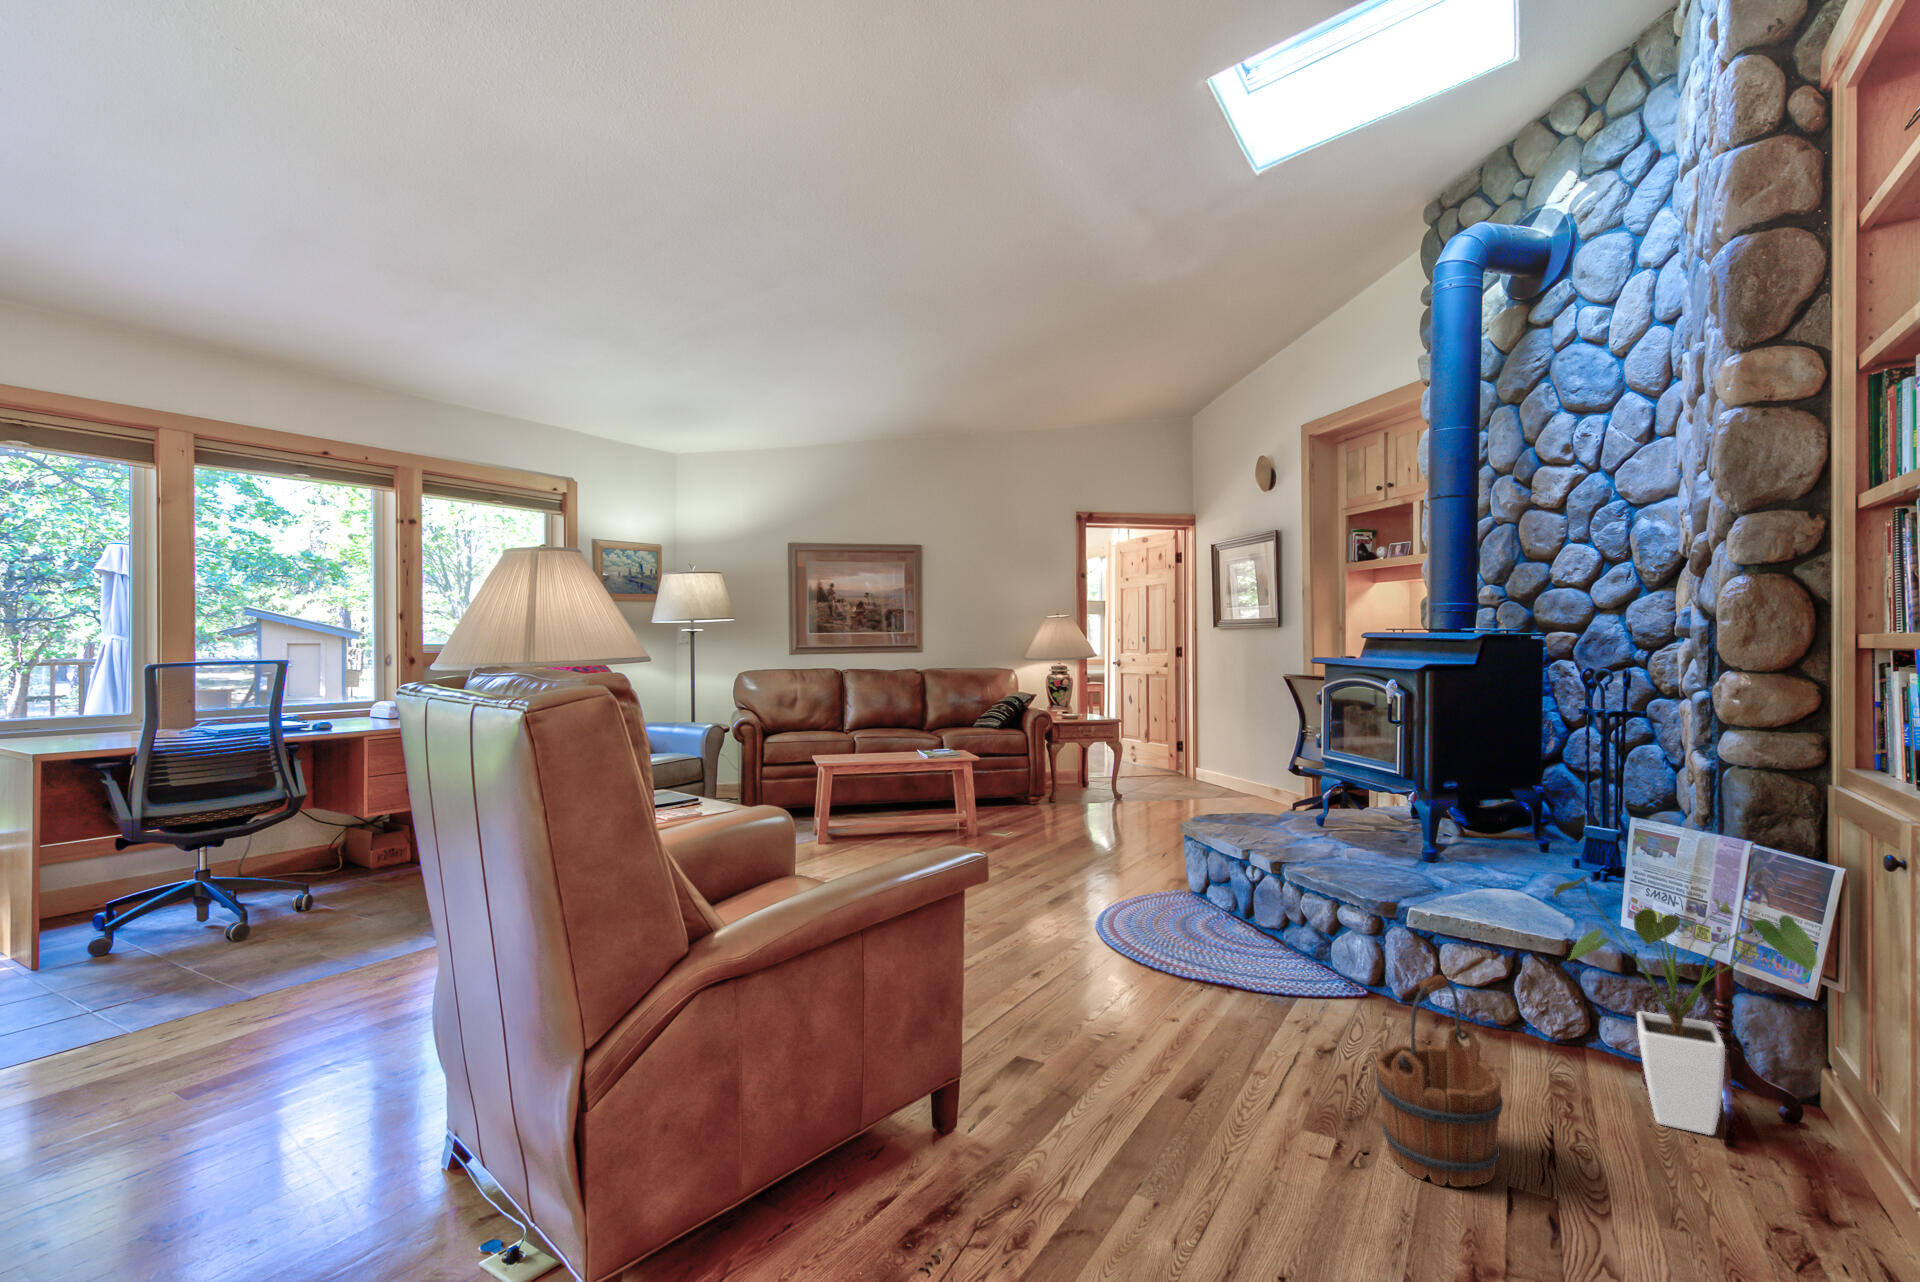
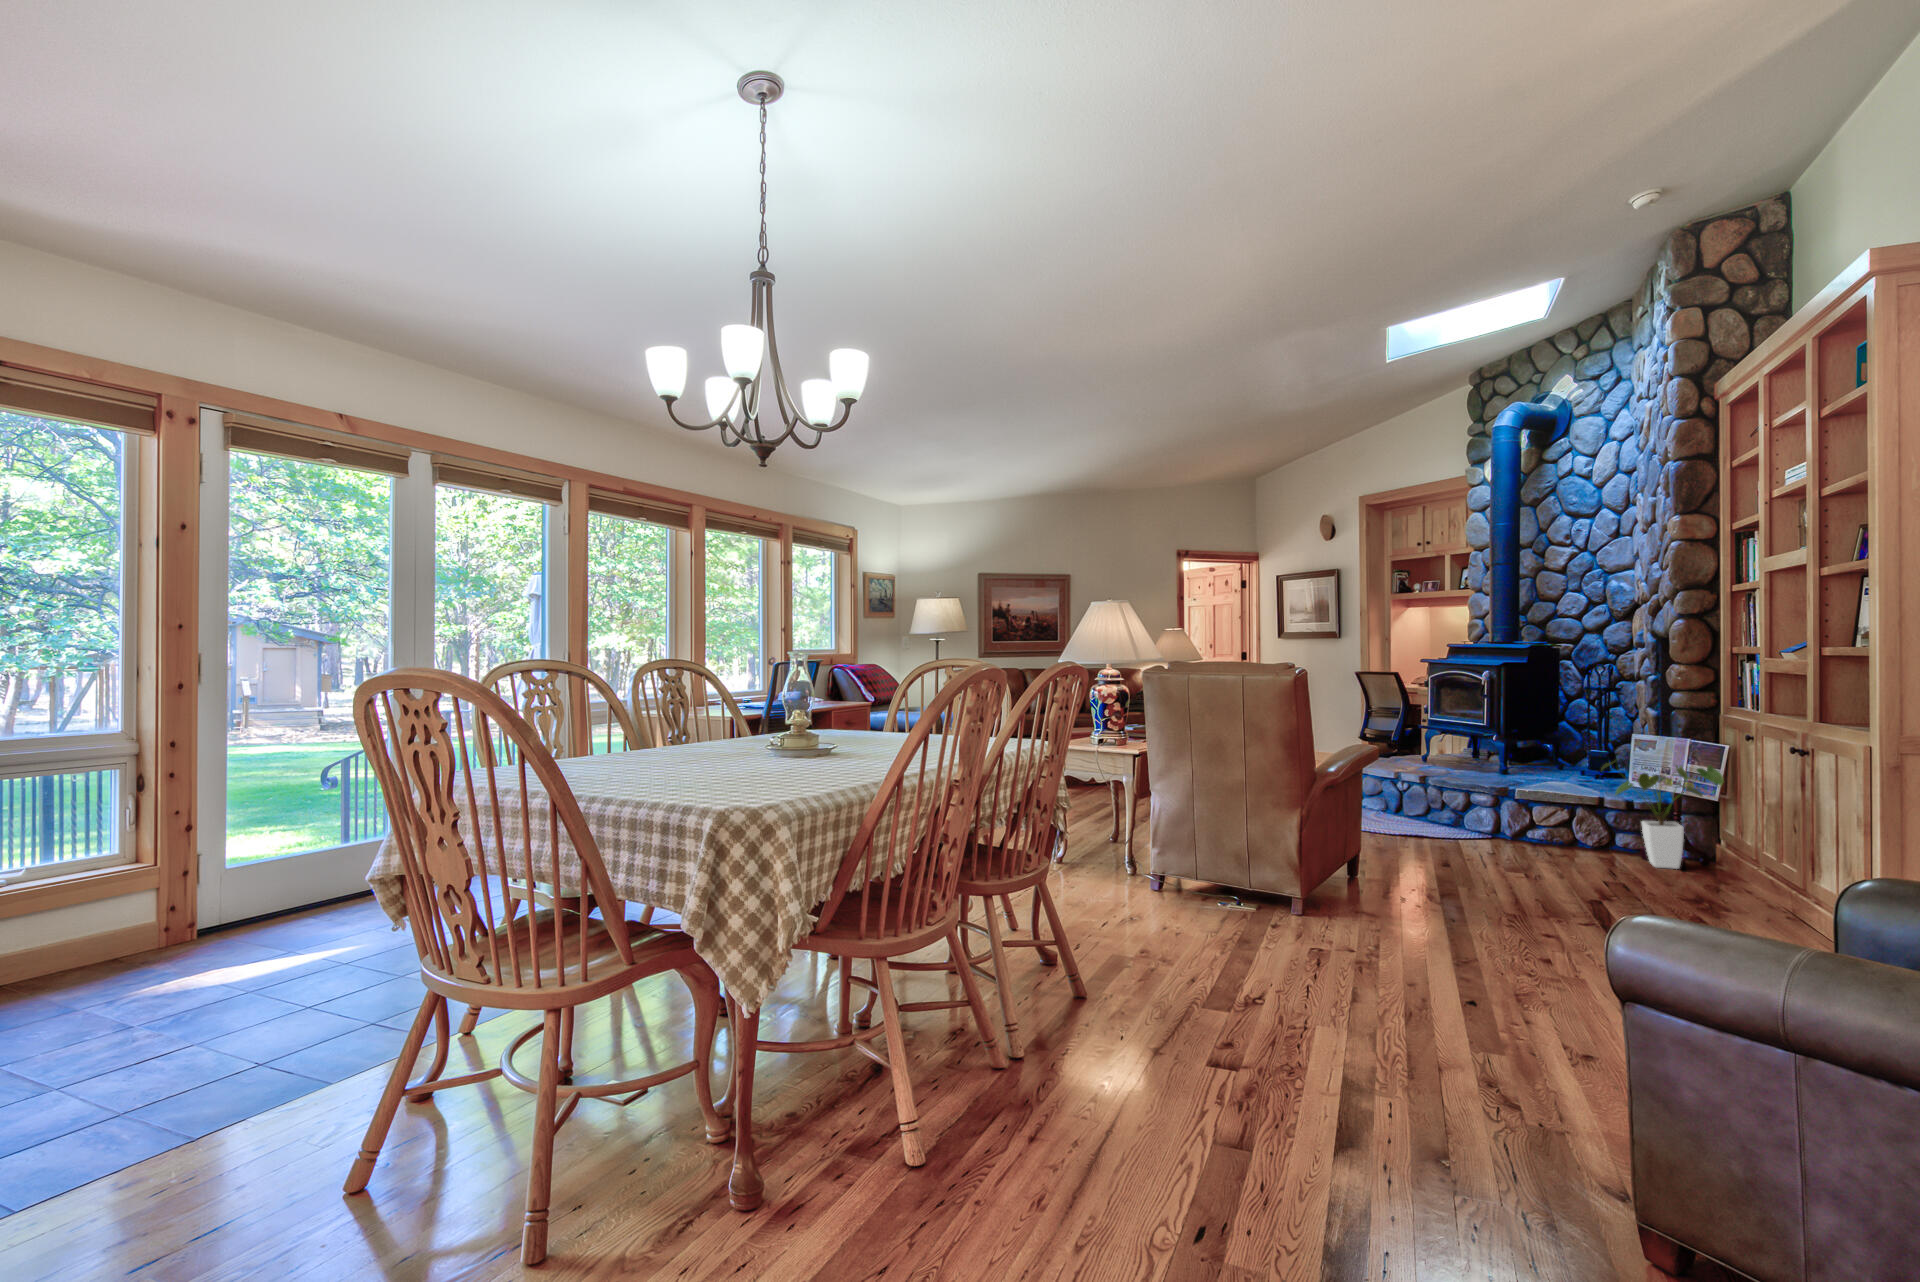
wooden bucket: present [1377,975,1503,1187] -> none [1543,798,1602,885]

